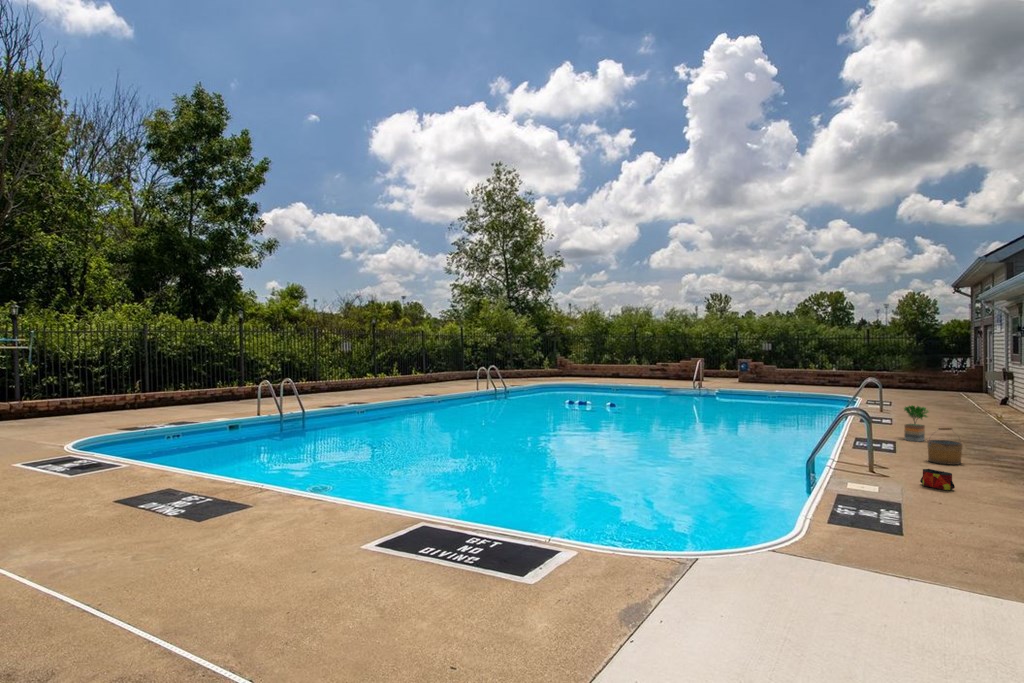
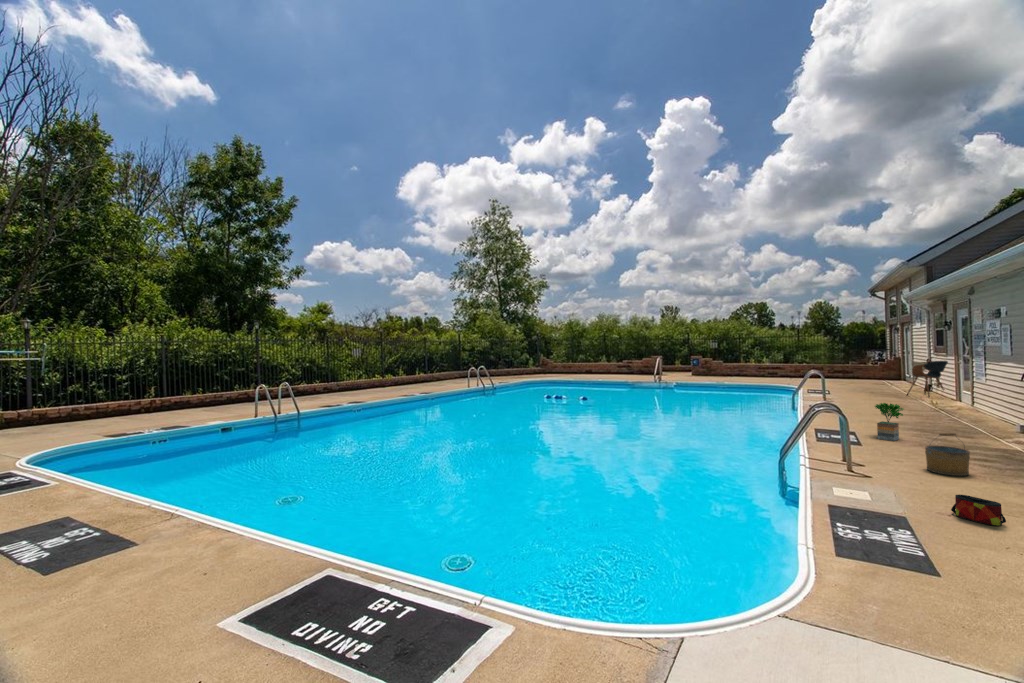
chair: none [969,368,1013,408] -> present [907,361,948,397]

